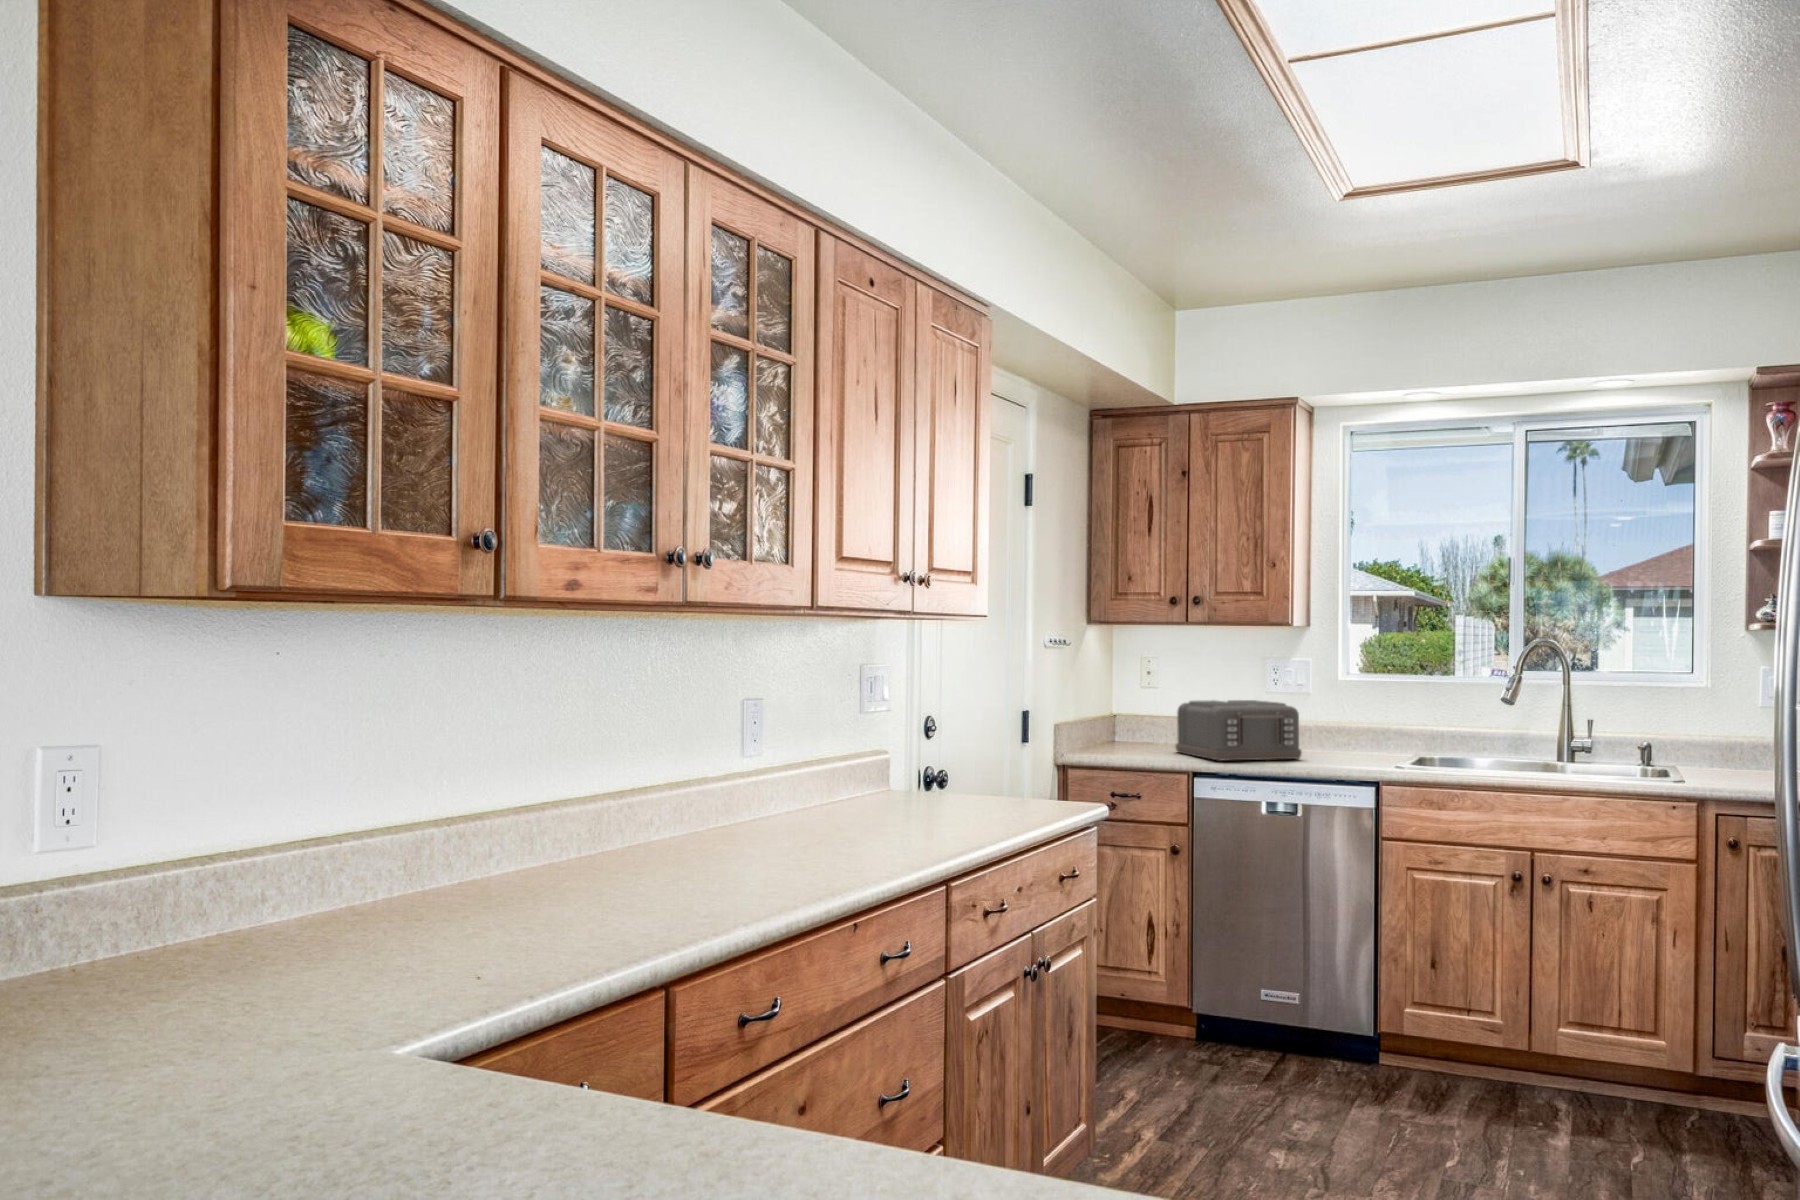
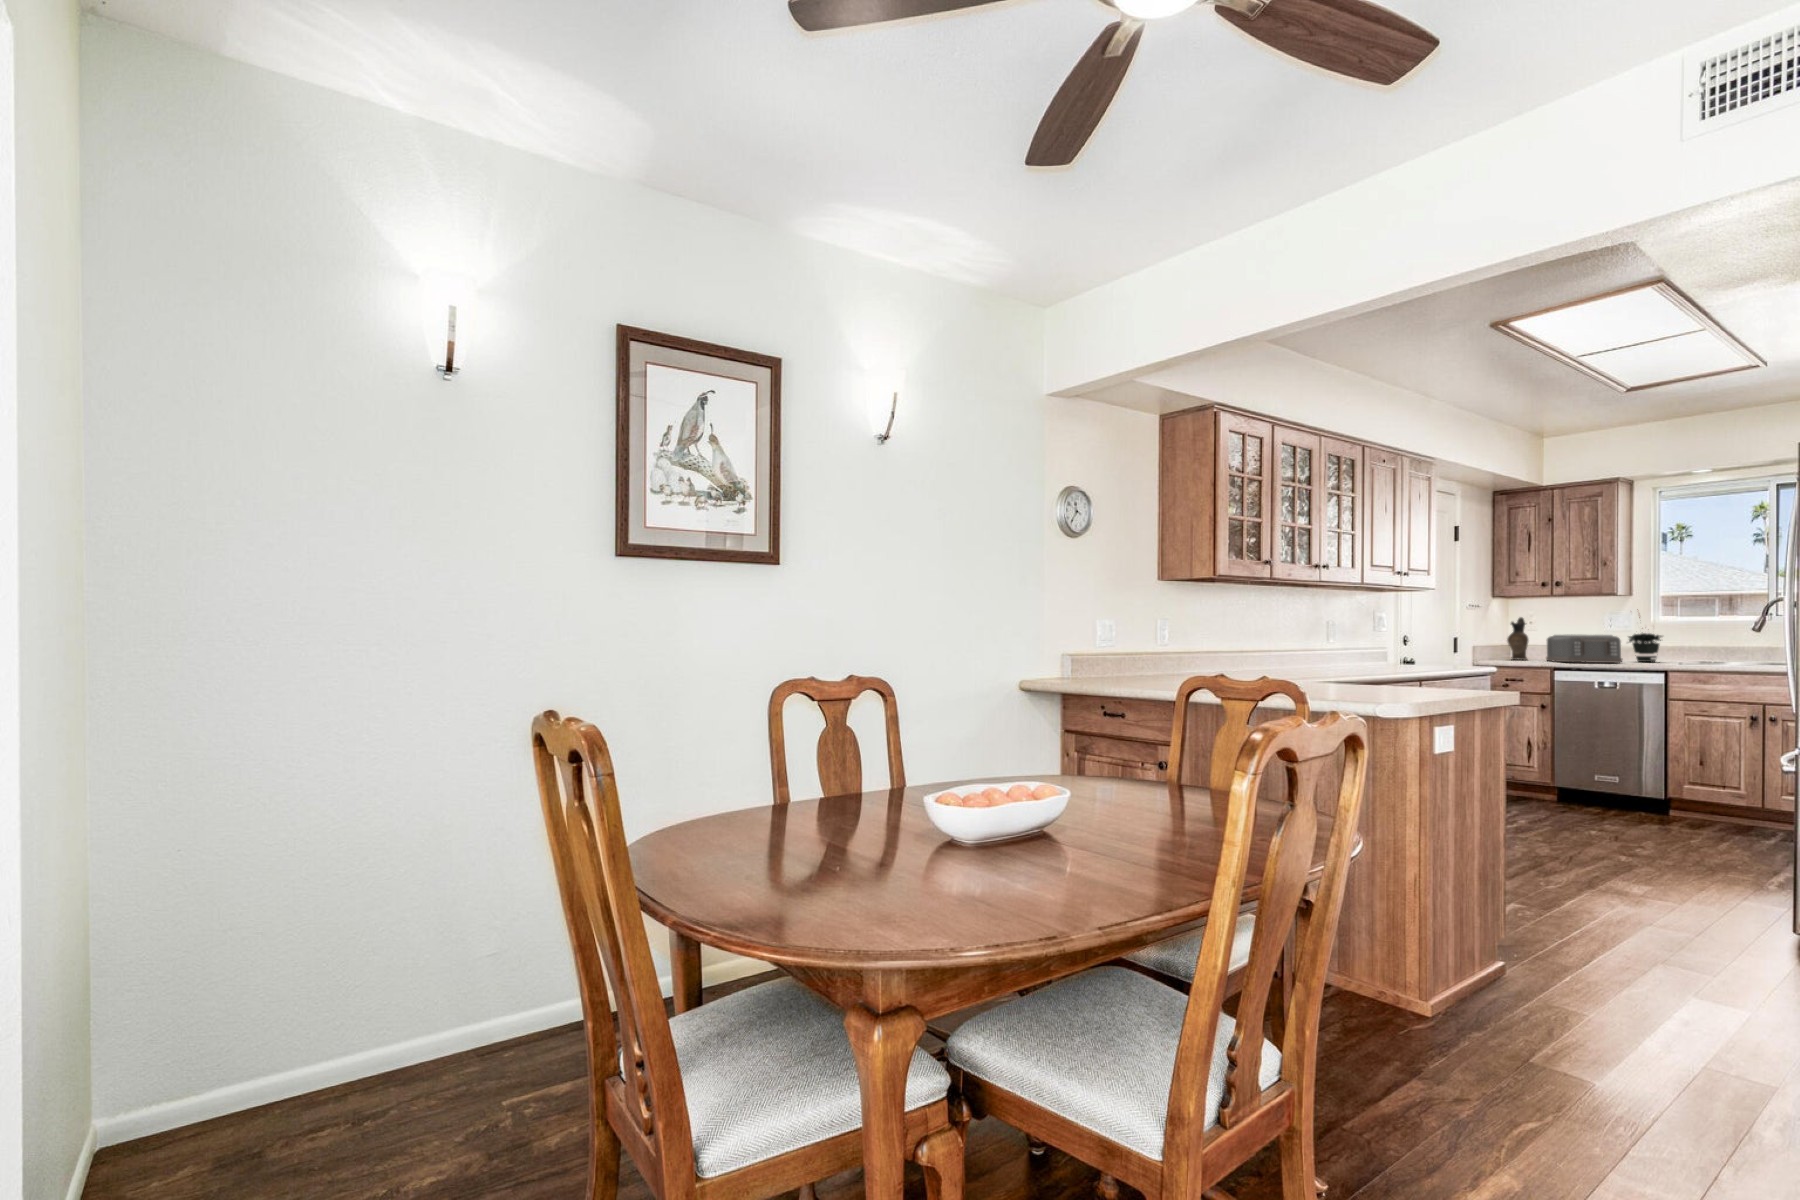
potted plant: none [1299,649,1357,751] -> present [1629,609,1662,662]
ceramic pitcher: none [1112,662,1147,748] -> present [1507,617,1528,660]

